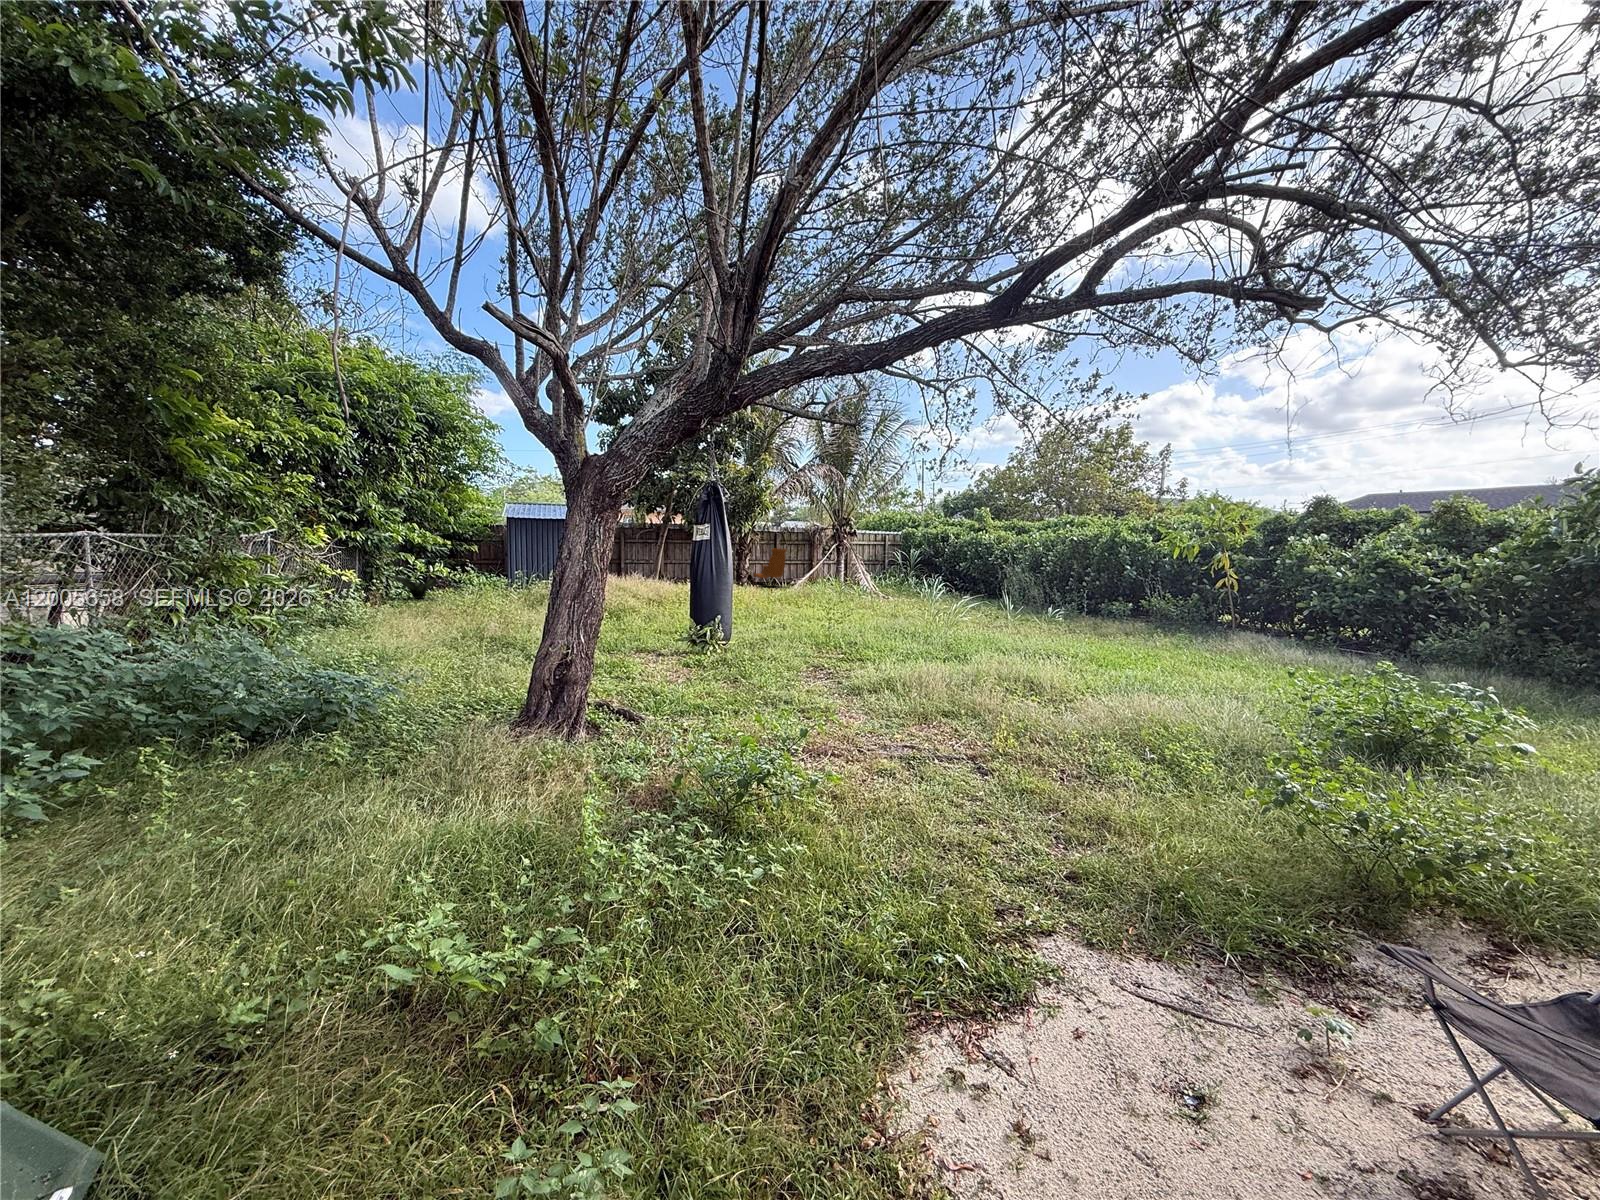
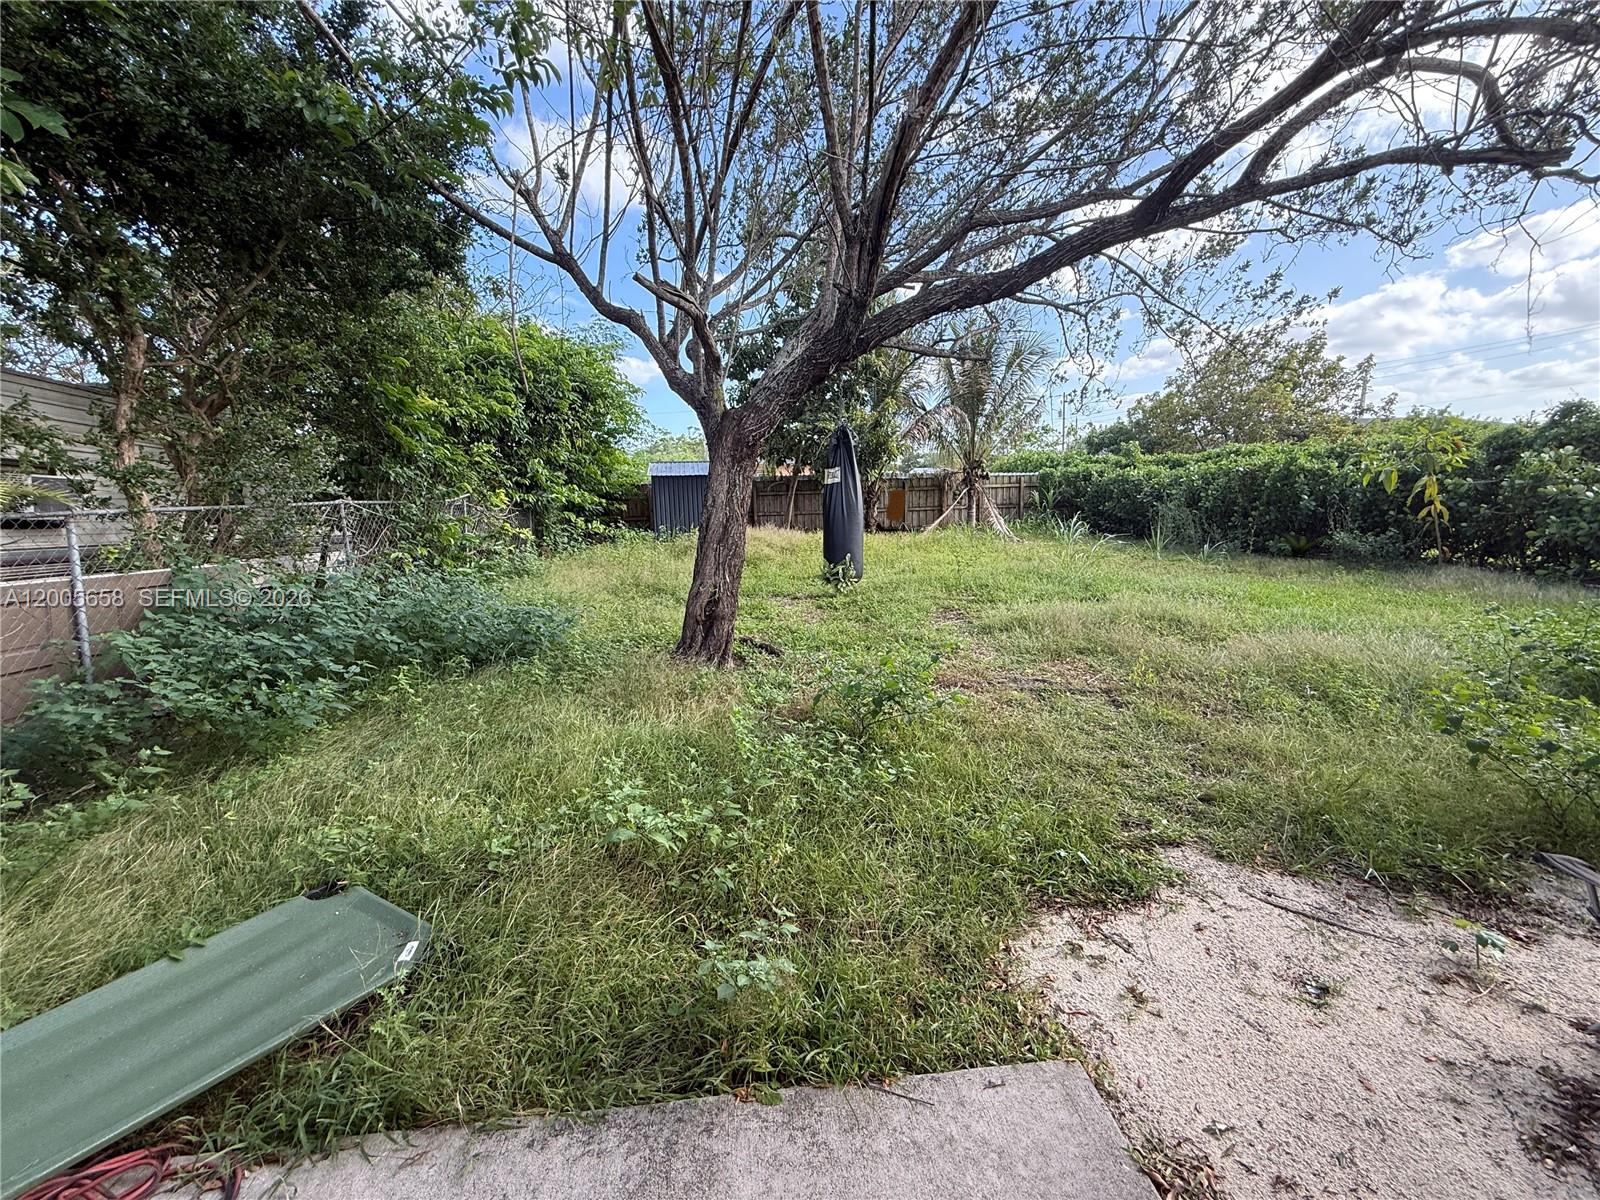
potted plant: present [392,576,437,599] -> present [1280,533,1328,557]

